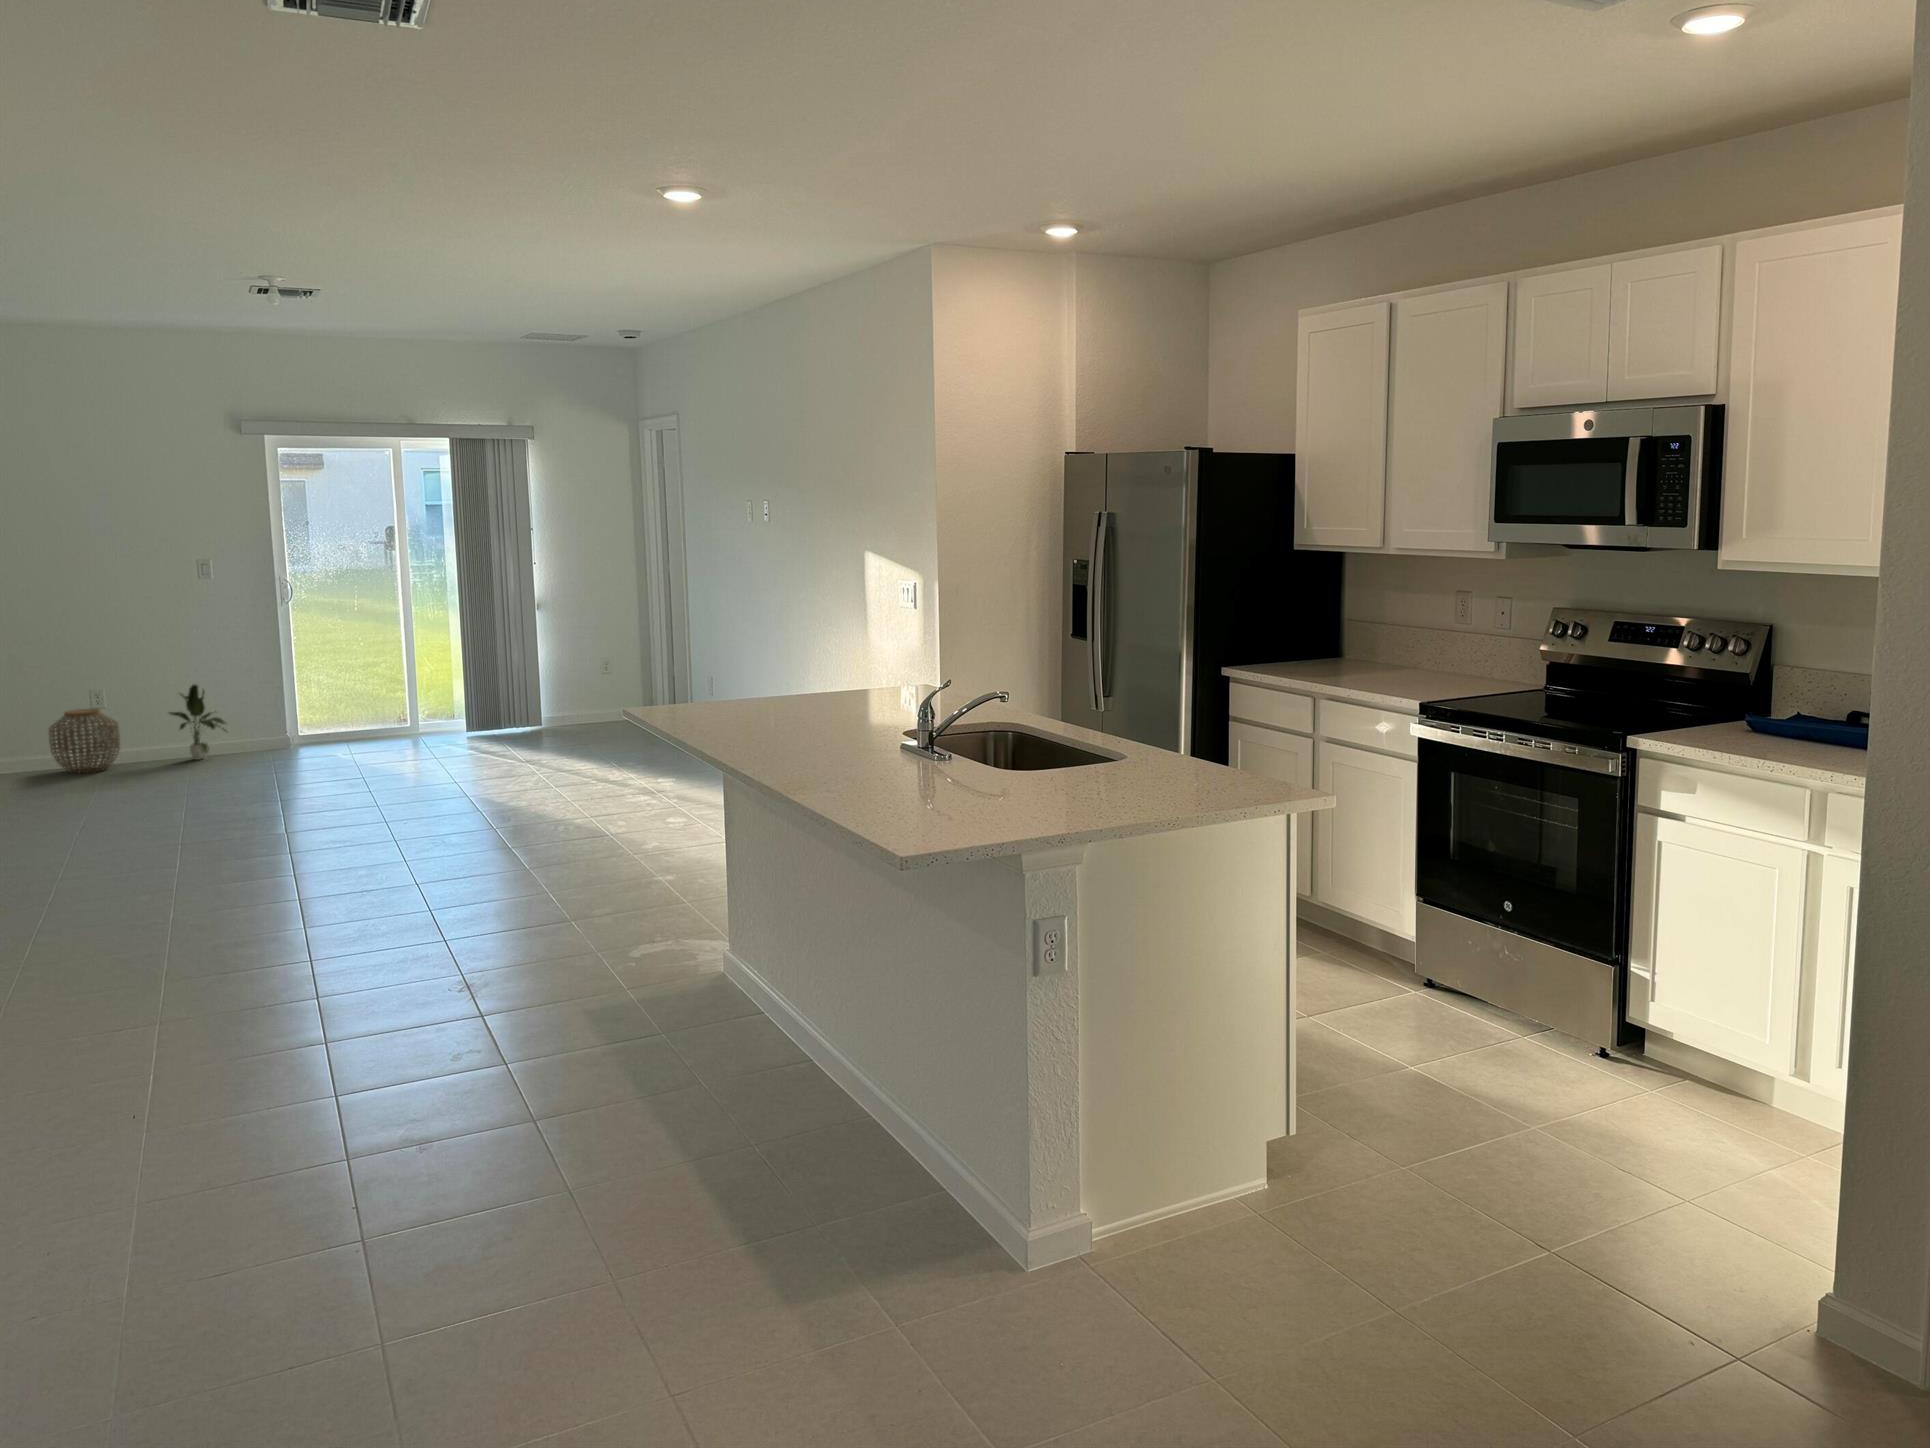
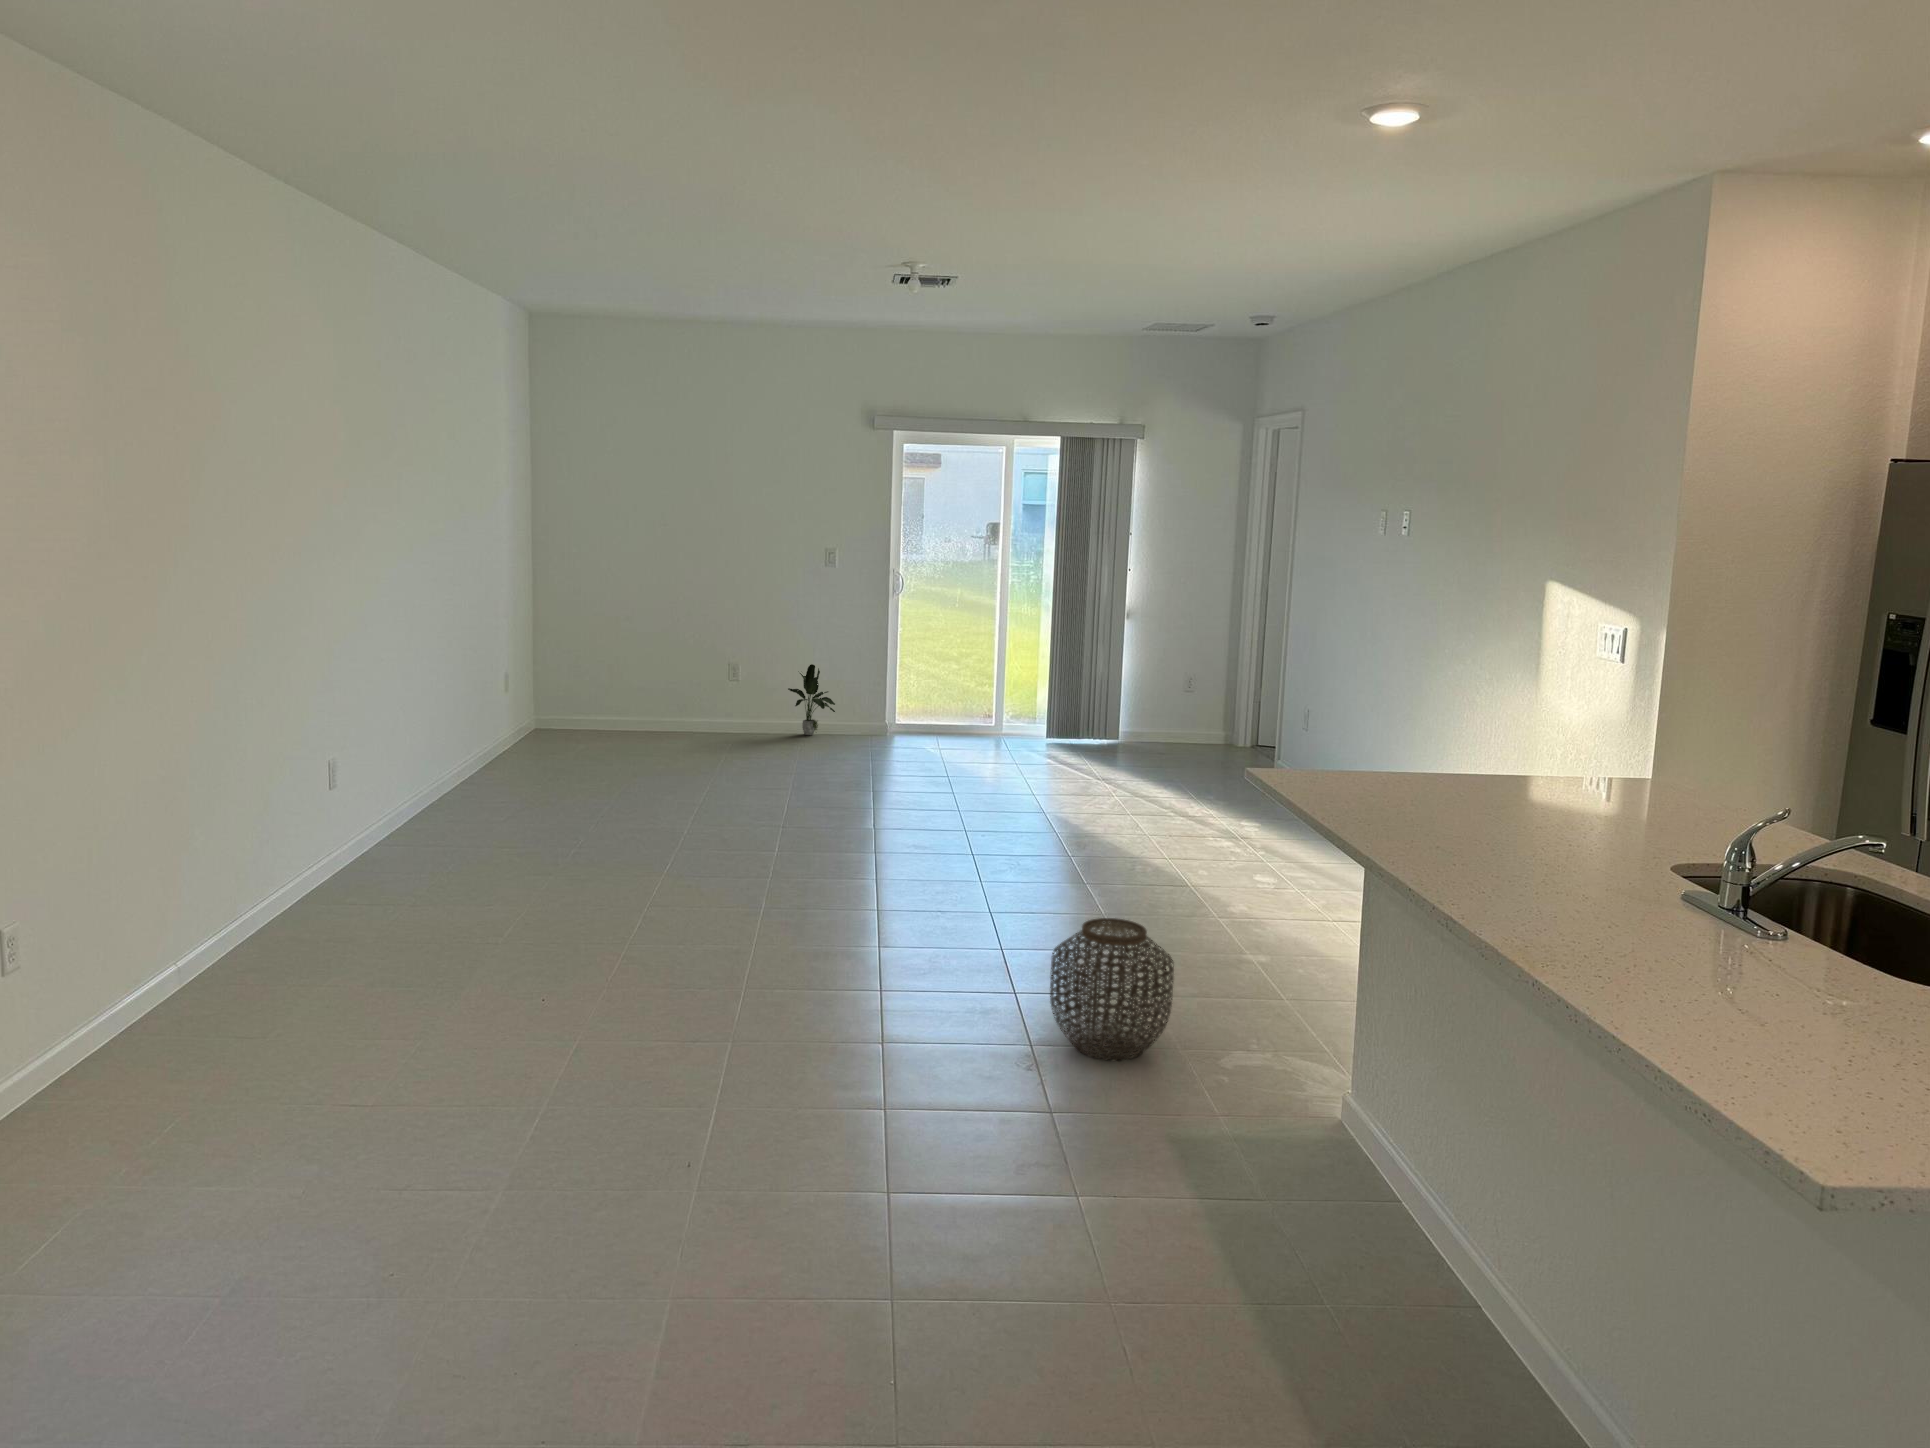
woven basket: present [49,709,120,773] -> present [1050,918,1174,1060]

